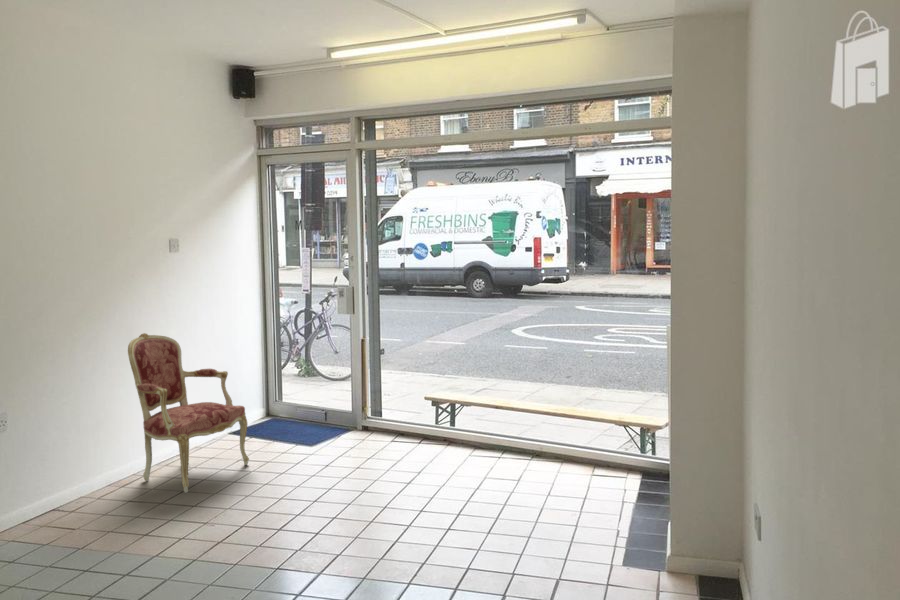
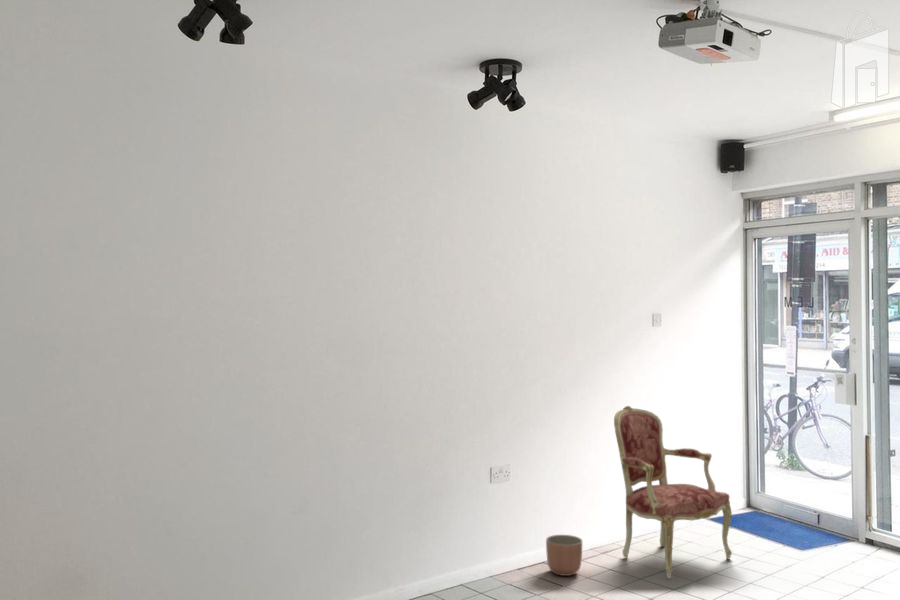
planter: none [56,469,96,510] -> present [546,535,582,576]

